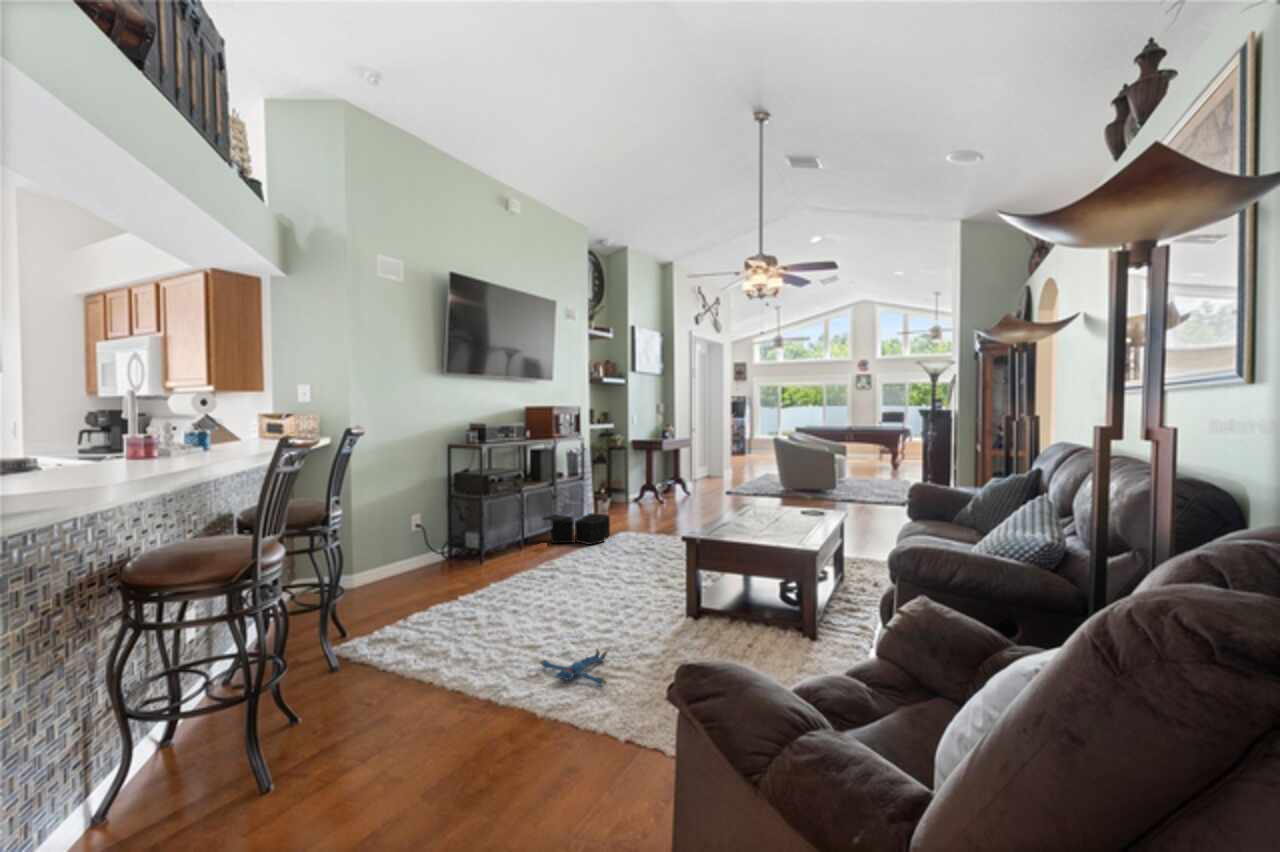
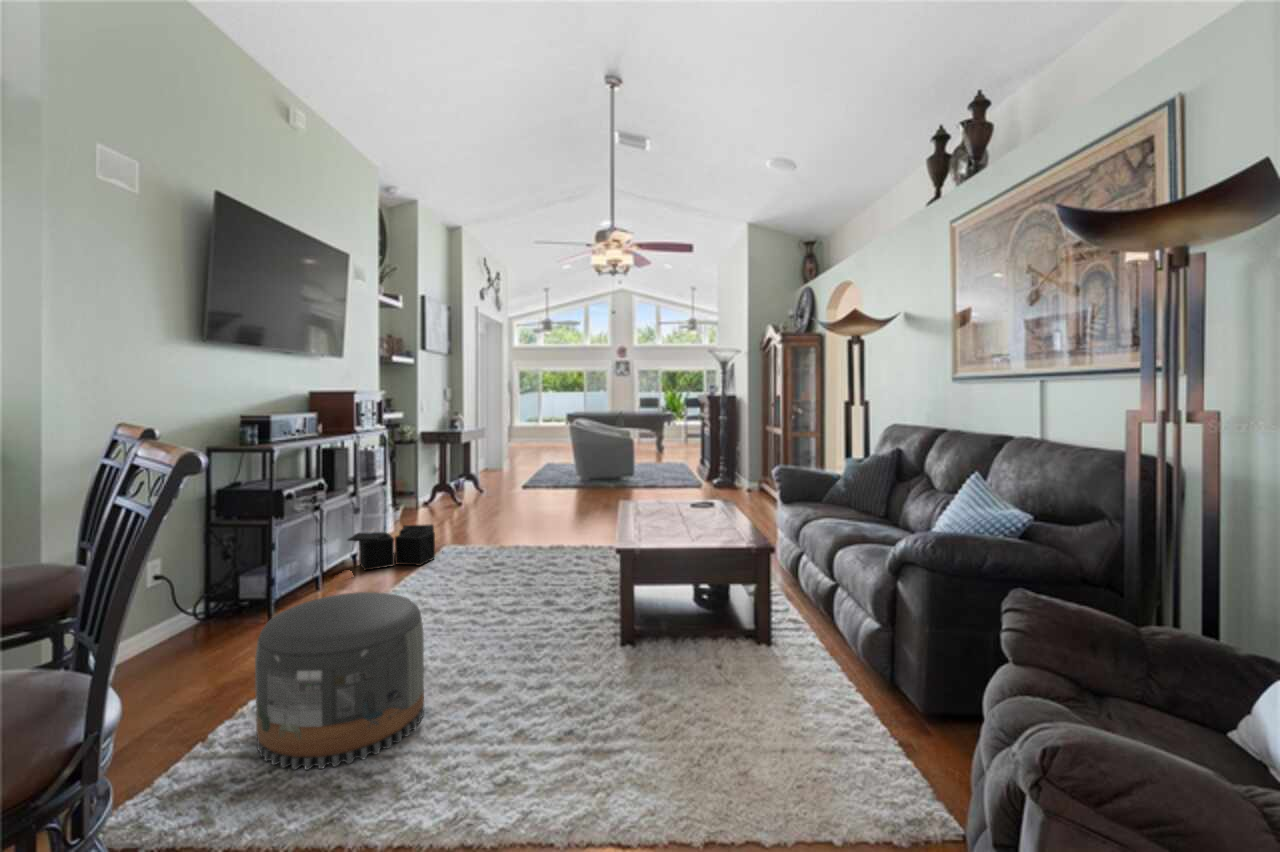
pouf: none [423,544,526,647] -> present [255,592,424,770]
plush toy: present [540,649,607,685] -> none [498,715,614,777]

